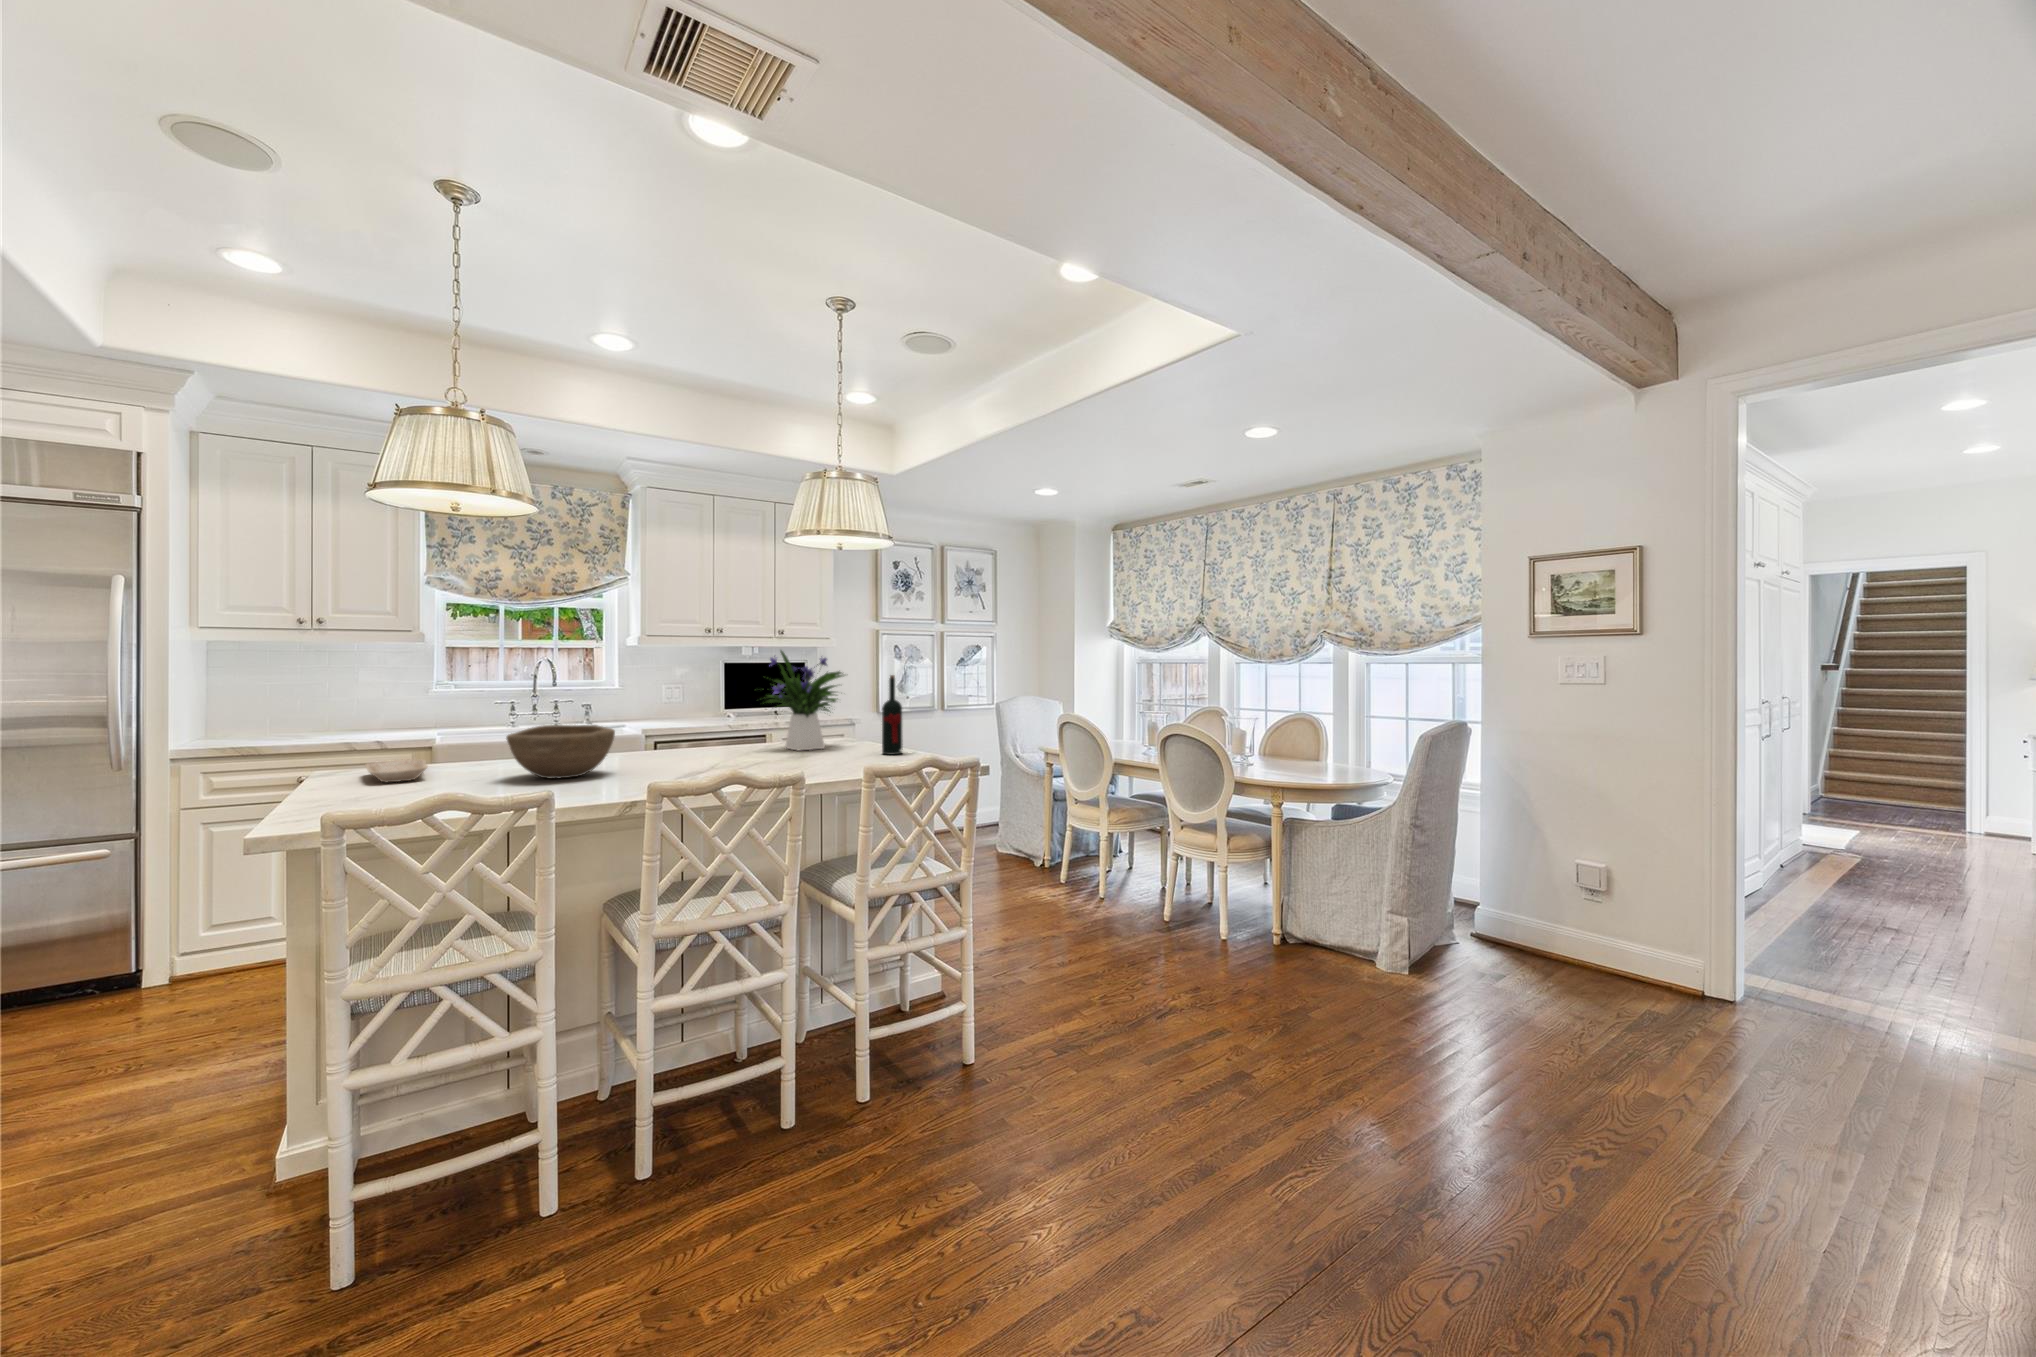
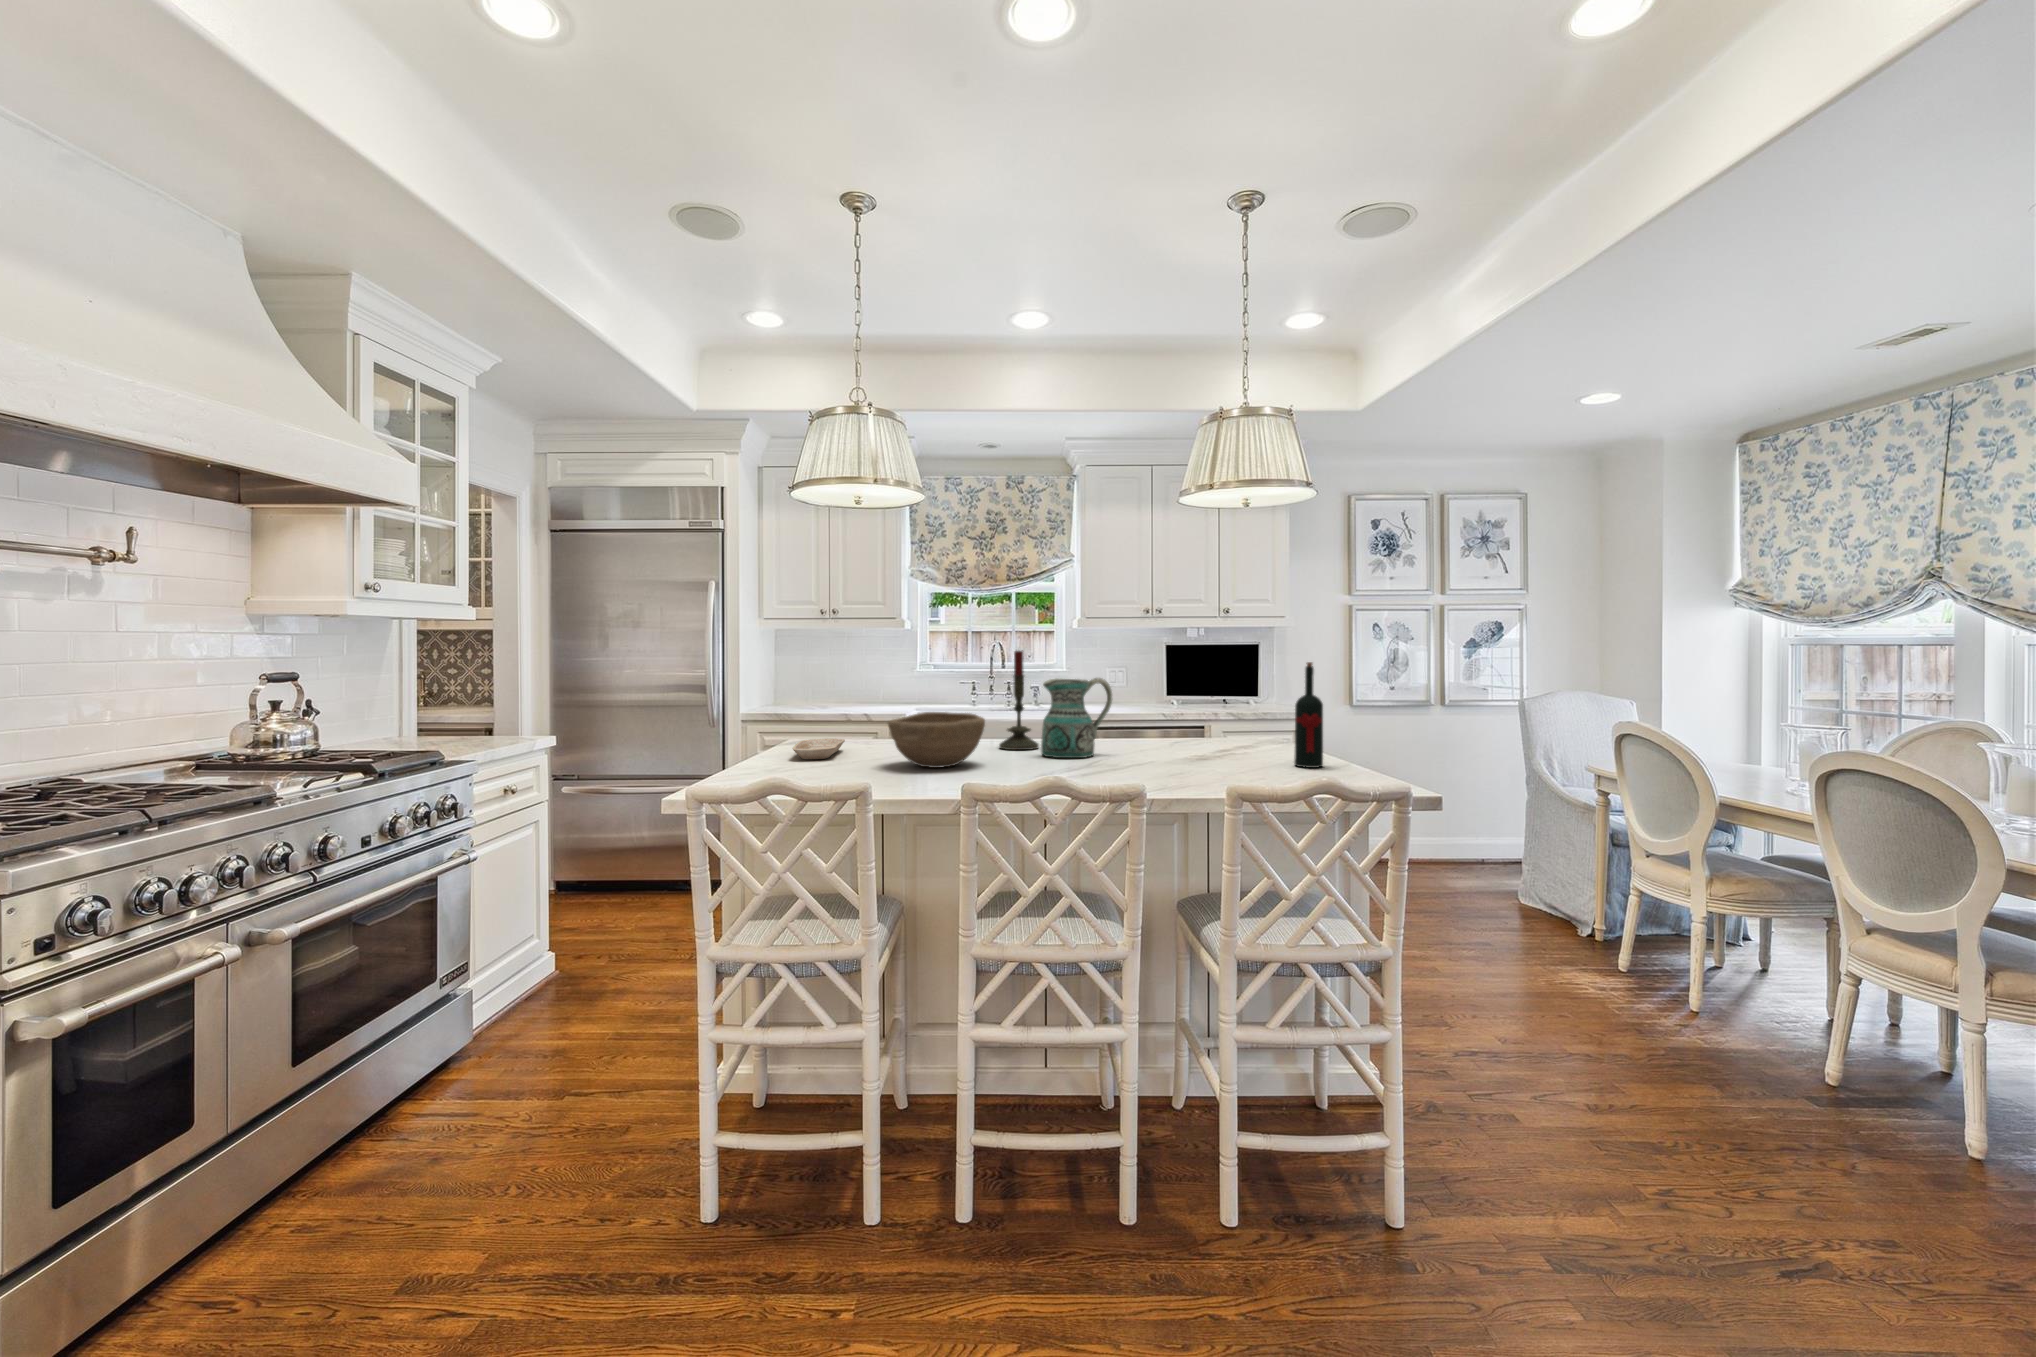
flower arrangement: present [767,651,843,750] -> none [1147,631,1262,753]
candle: none [606,662,648,759] -> present [999,651,1039,750]
ceramic pitcher: none [659,689,726,762] -> present [1041,678,1112,758]

